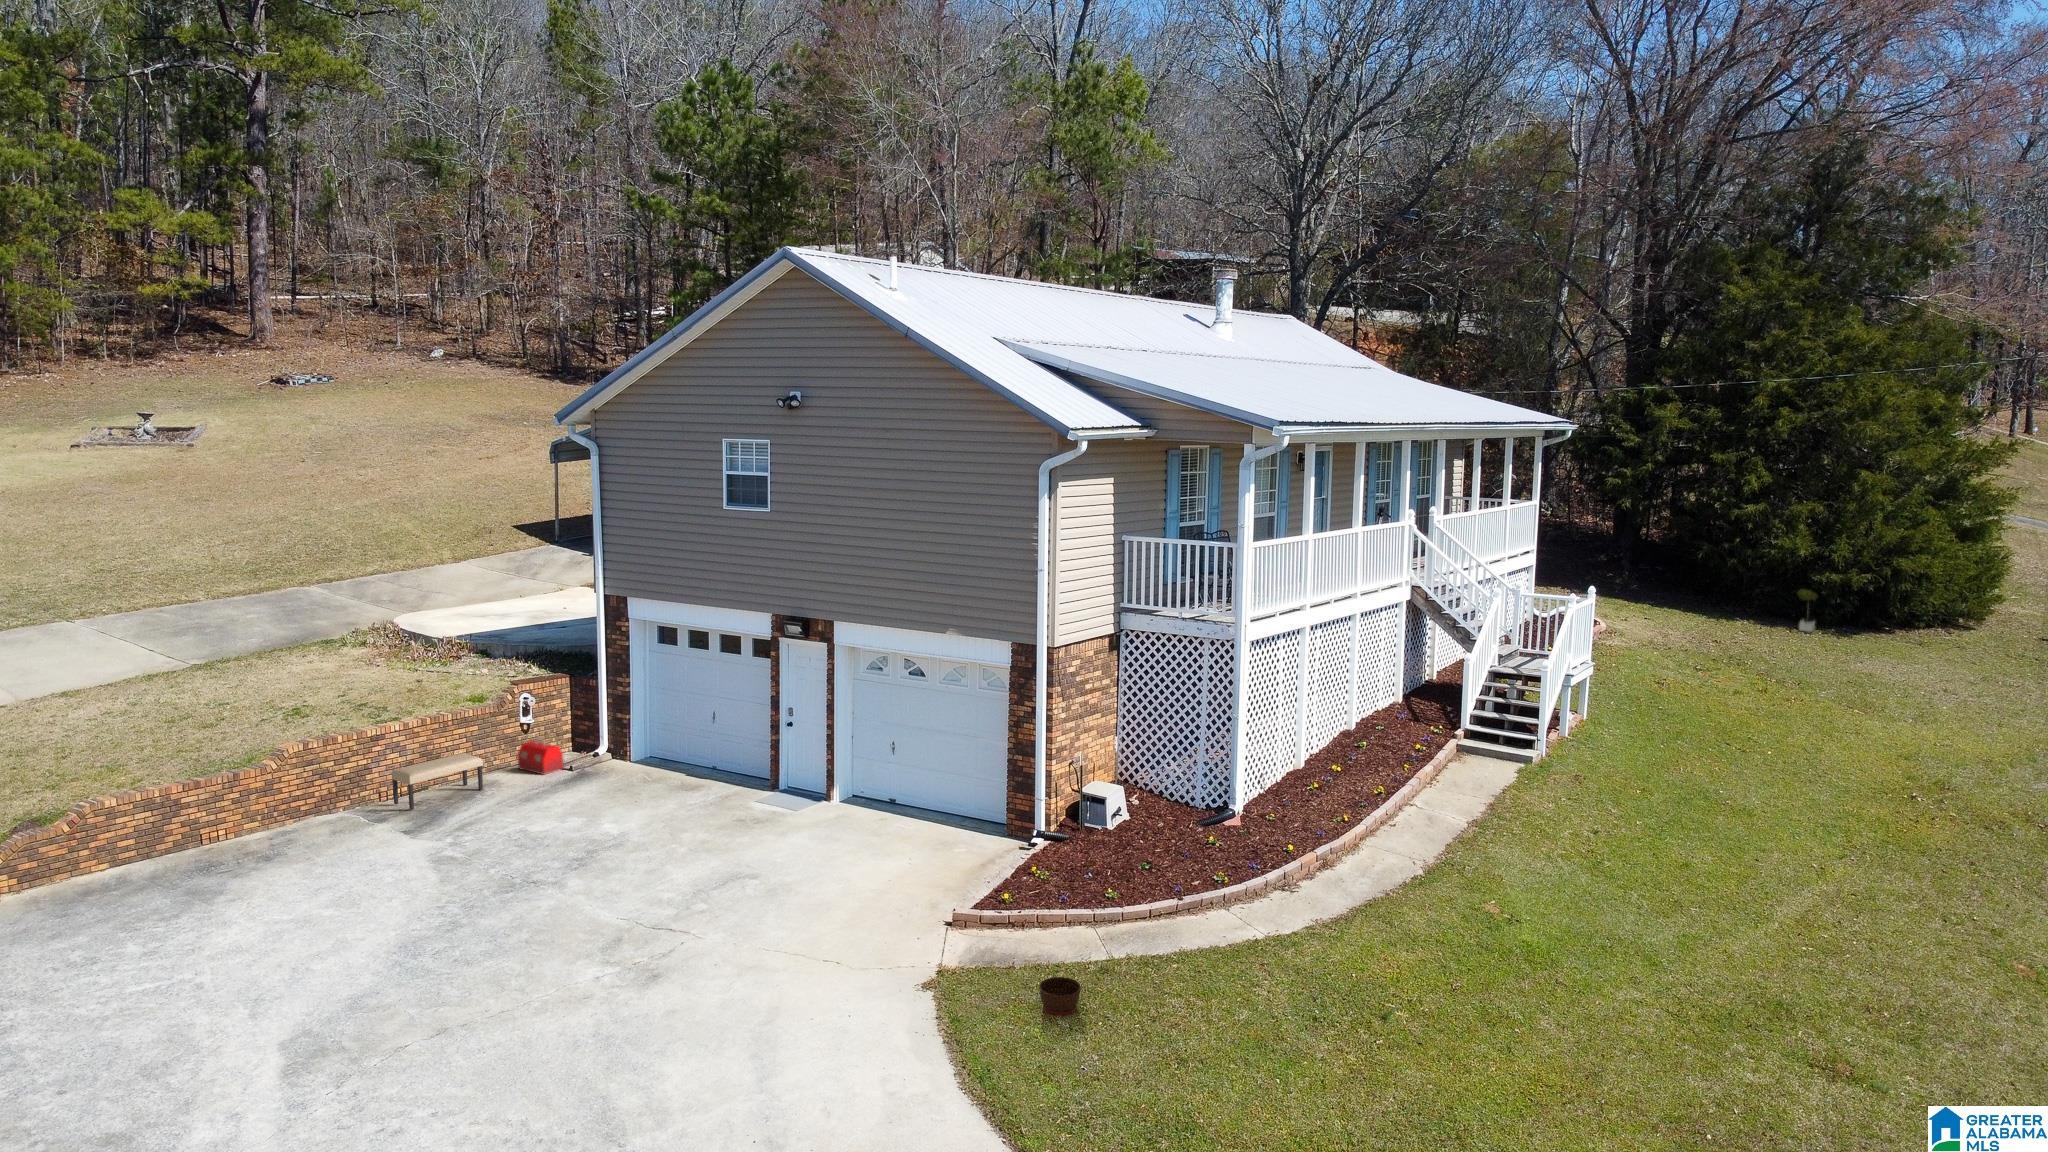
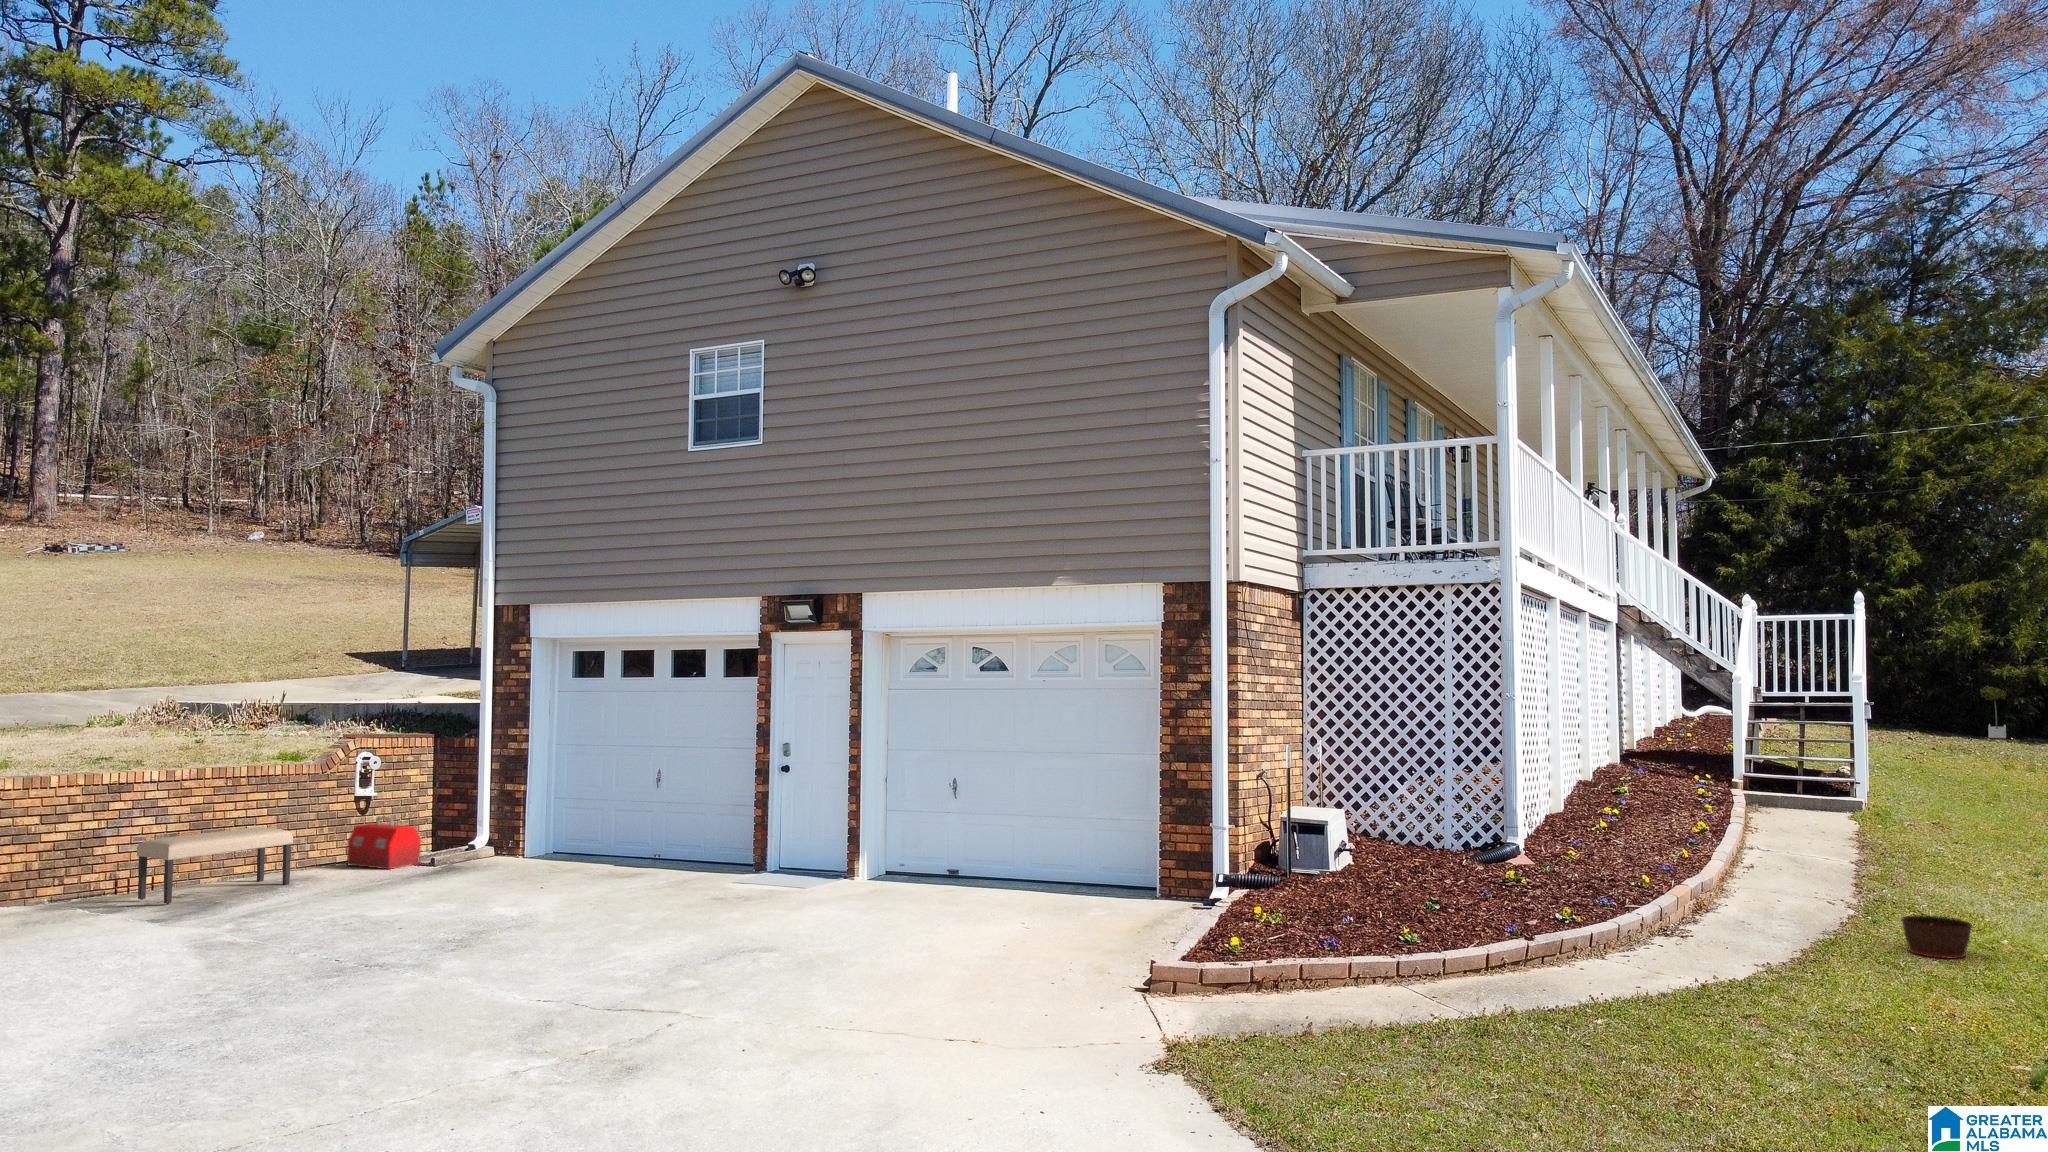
basket: present [1039,977,1081,1015] -> present [1901,915,1972,959]

